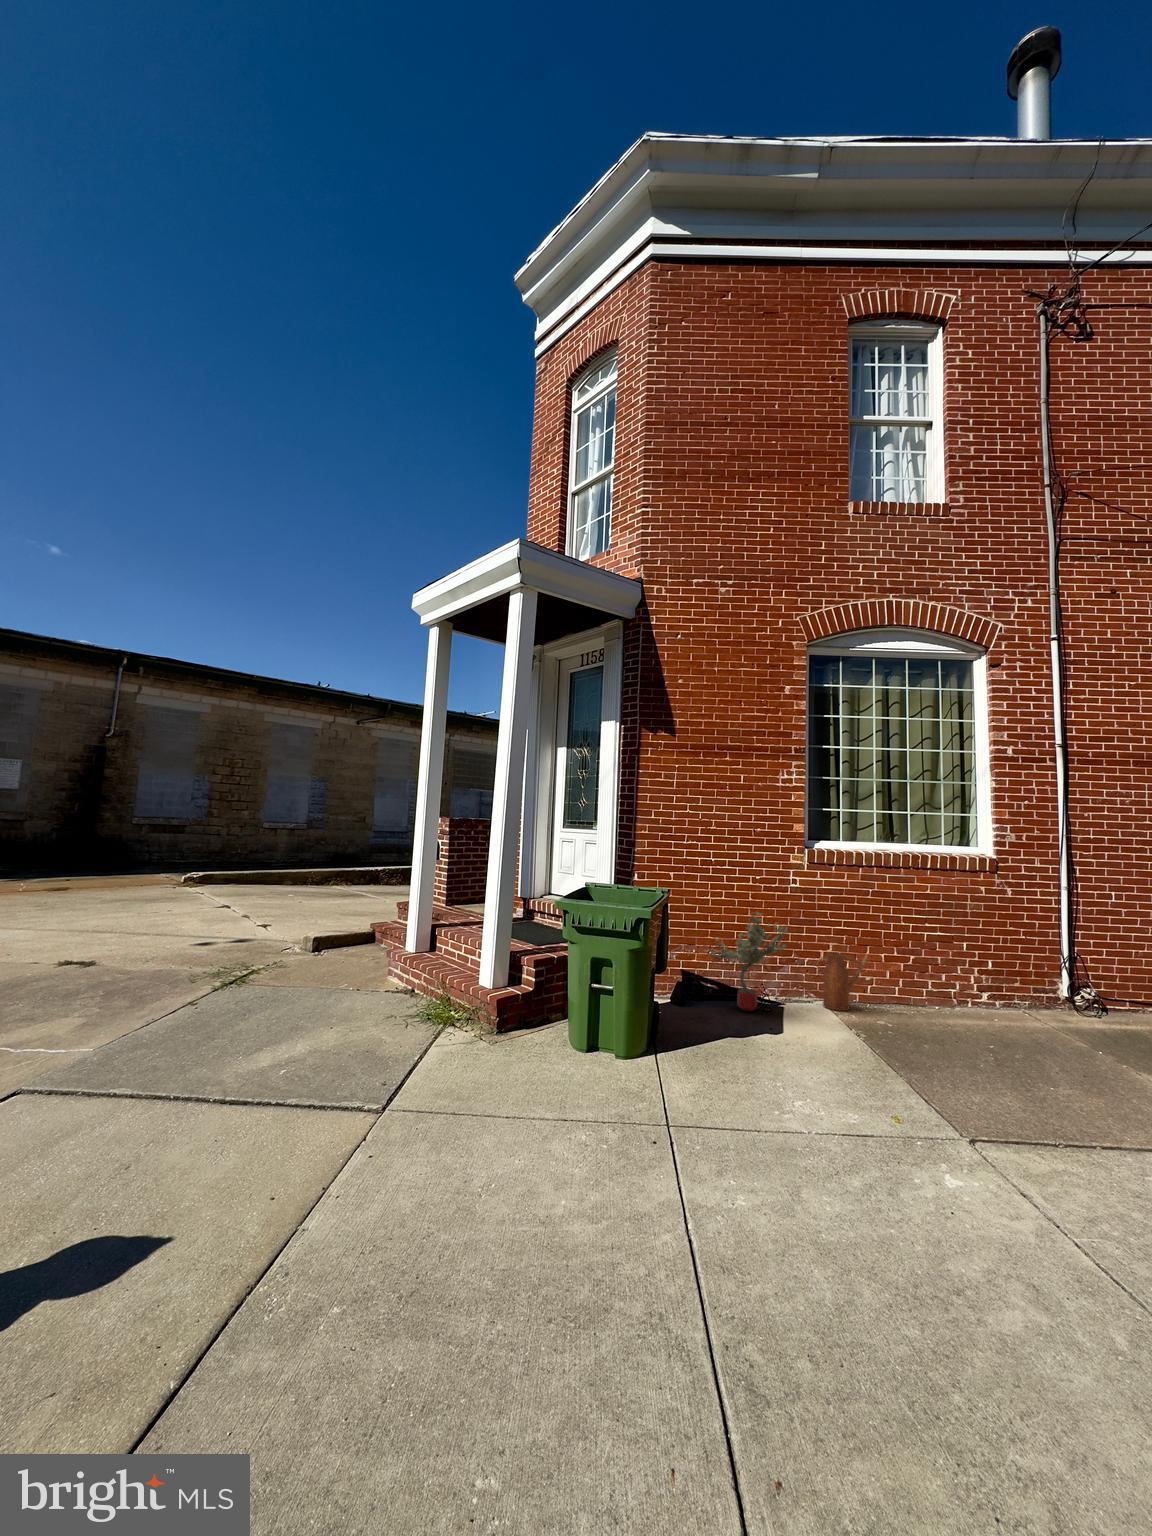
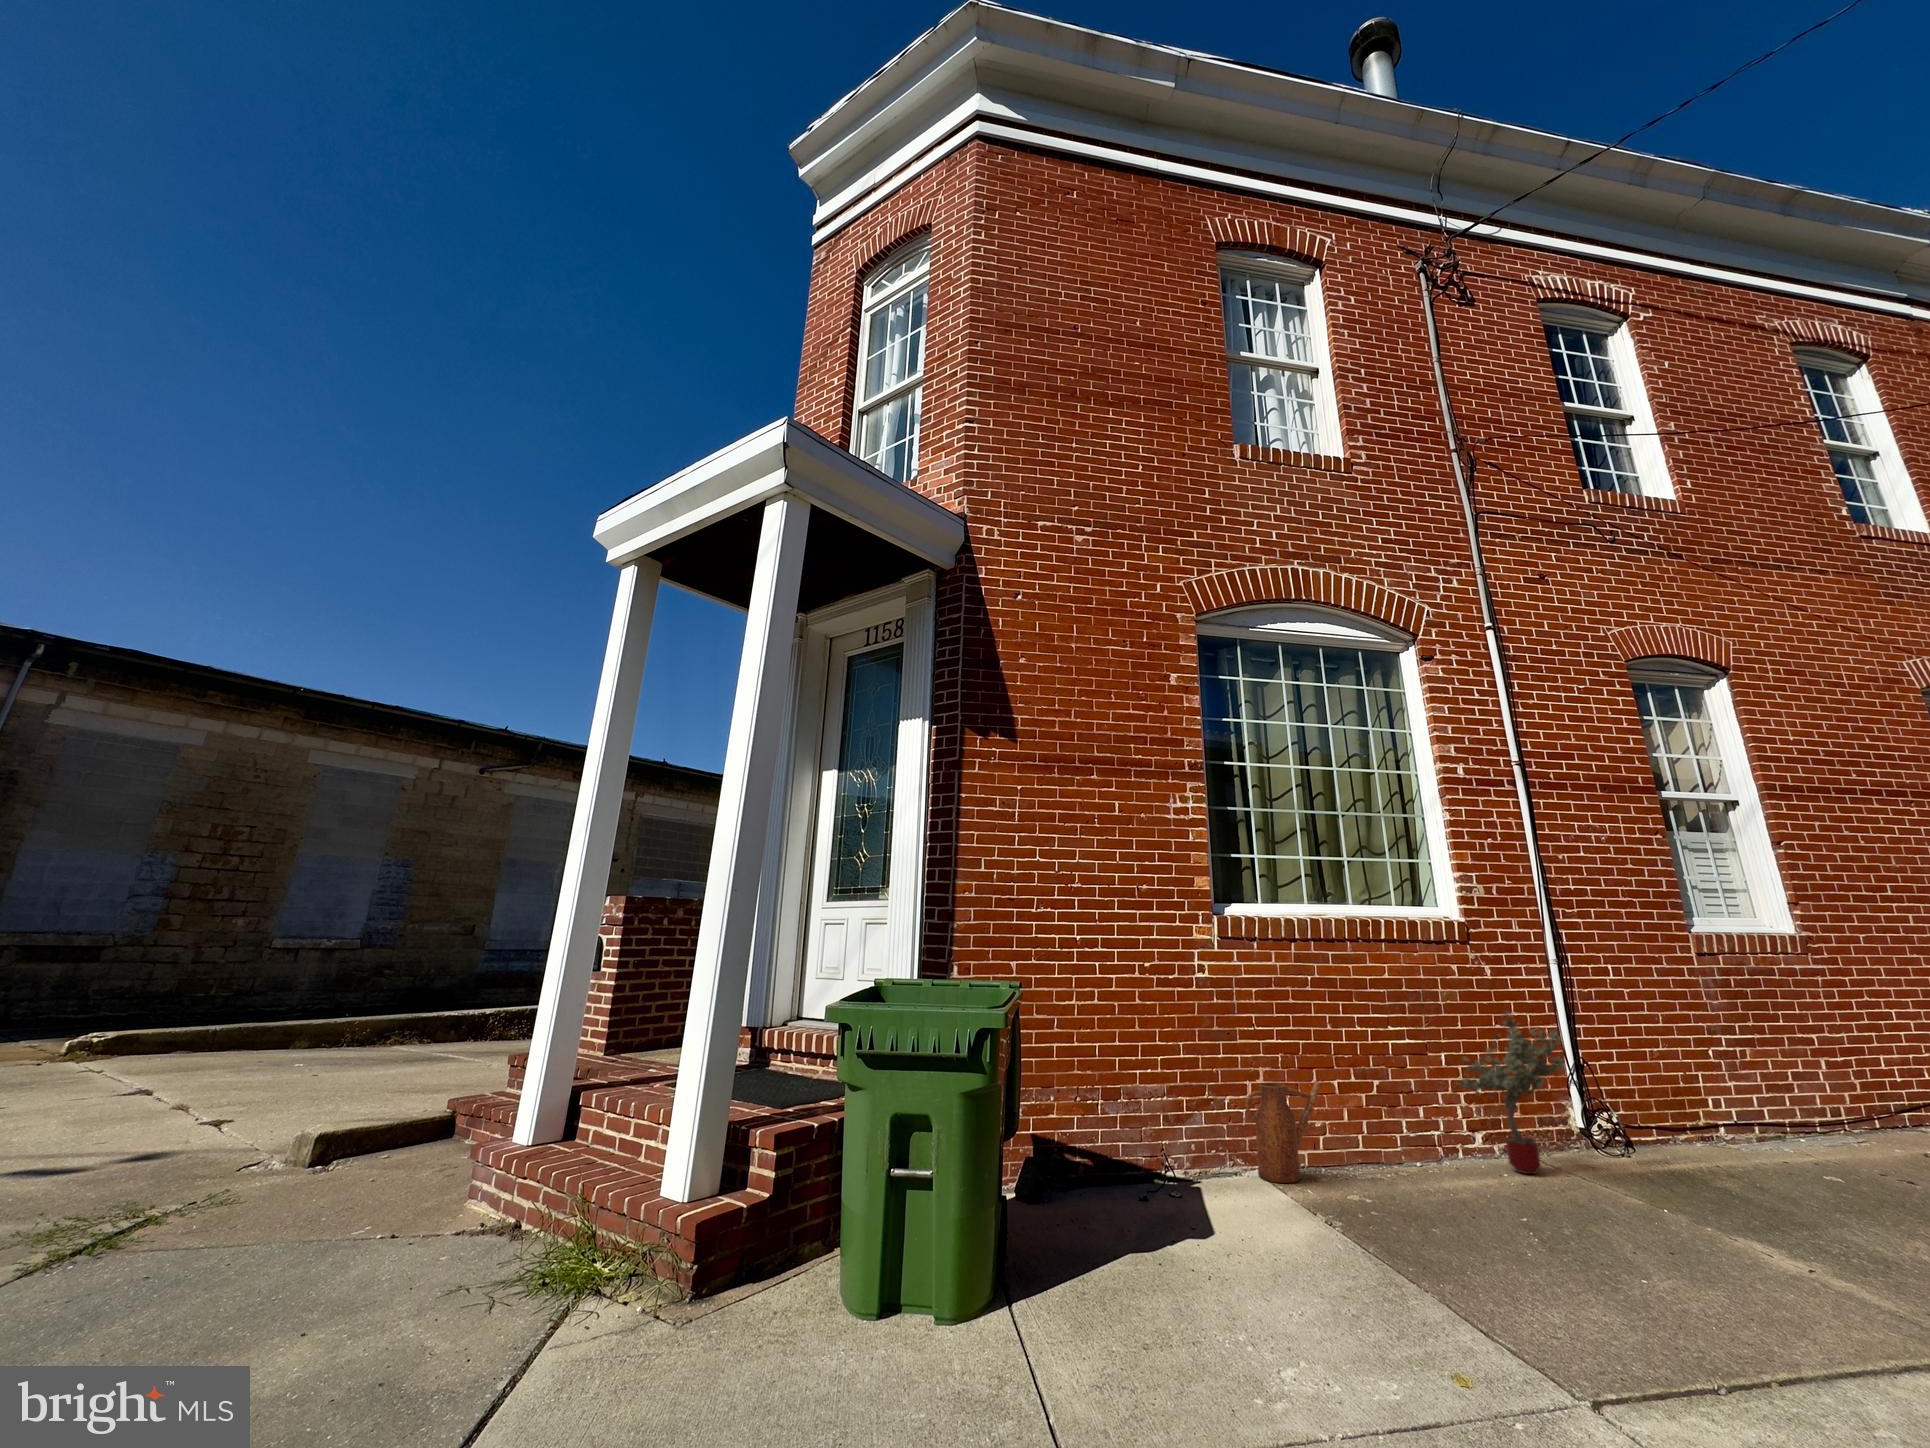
potted tree: present [709,912,787,1012] -> present [1458,1012,1564,1174]

